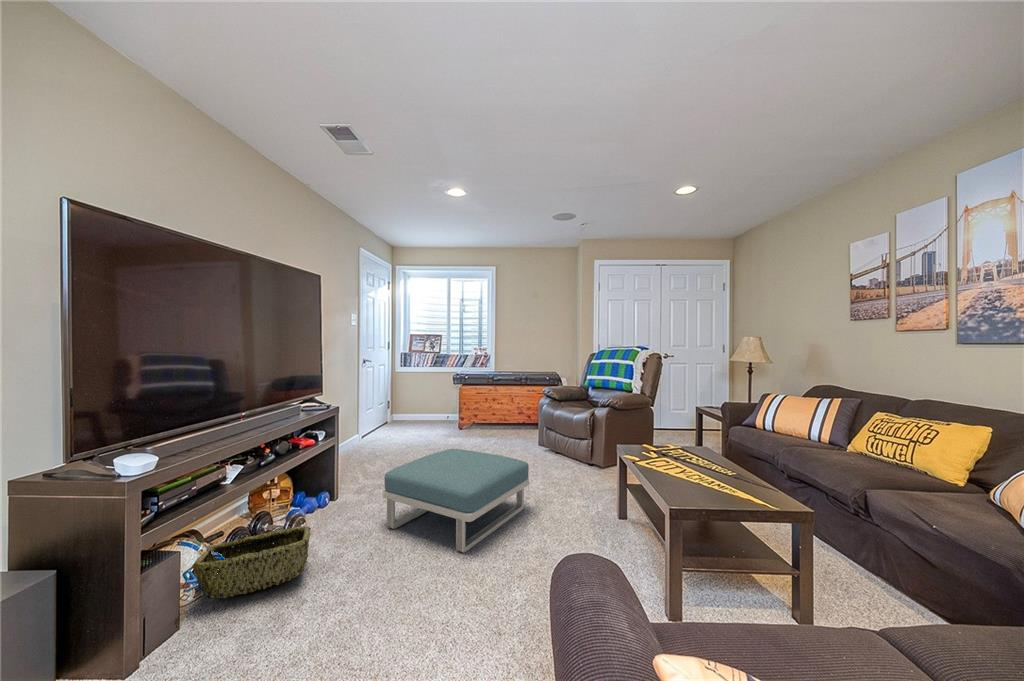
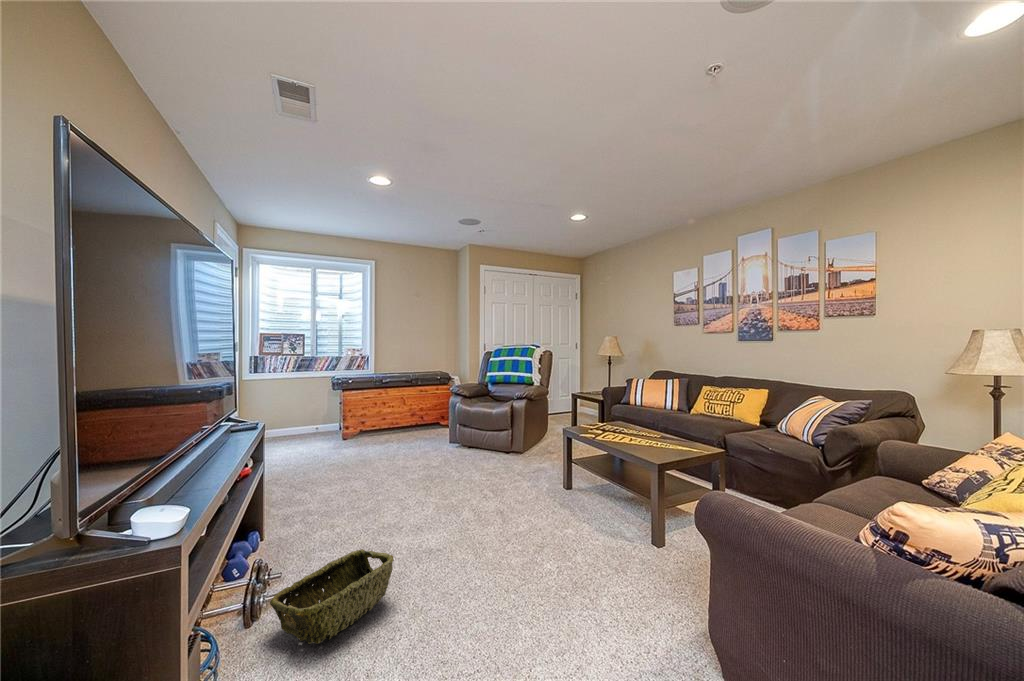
footstool: present [383,449,529,553] -> none [394,451,508,537]

